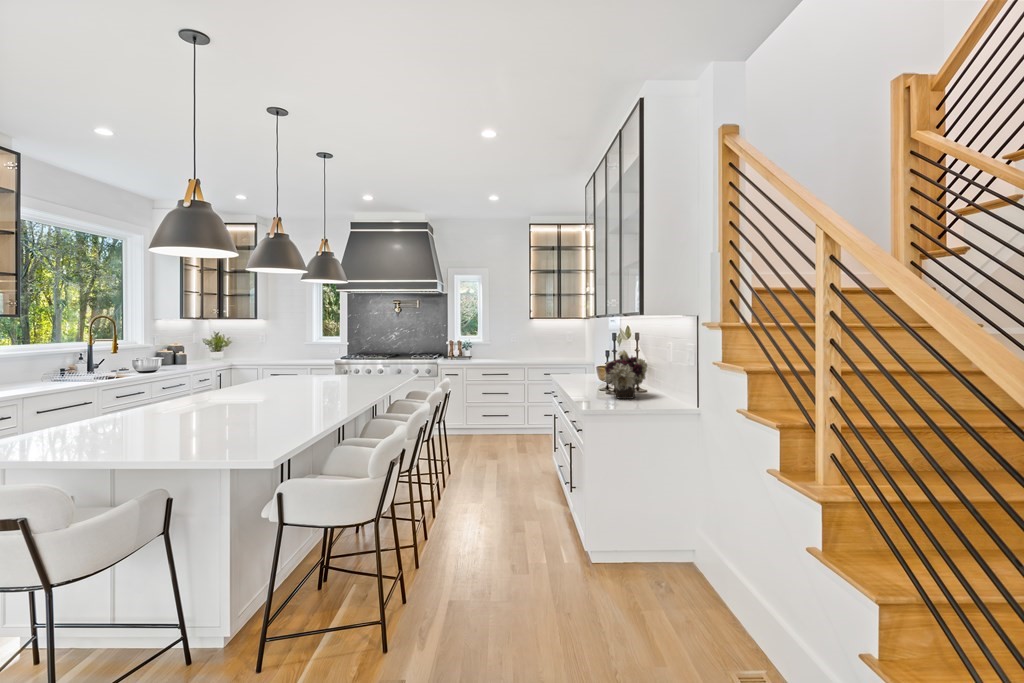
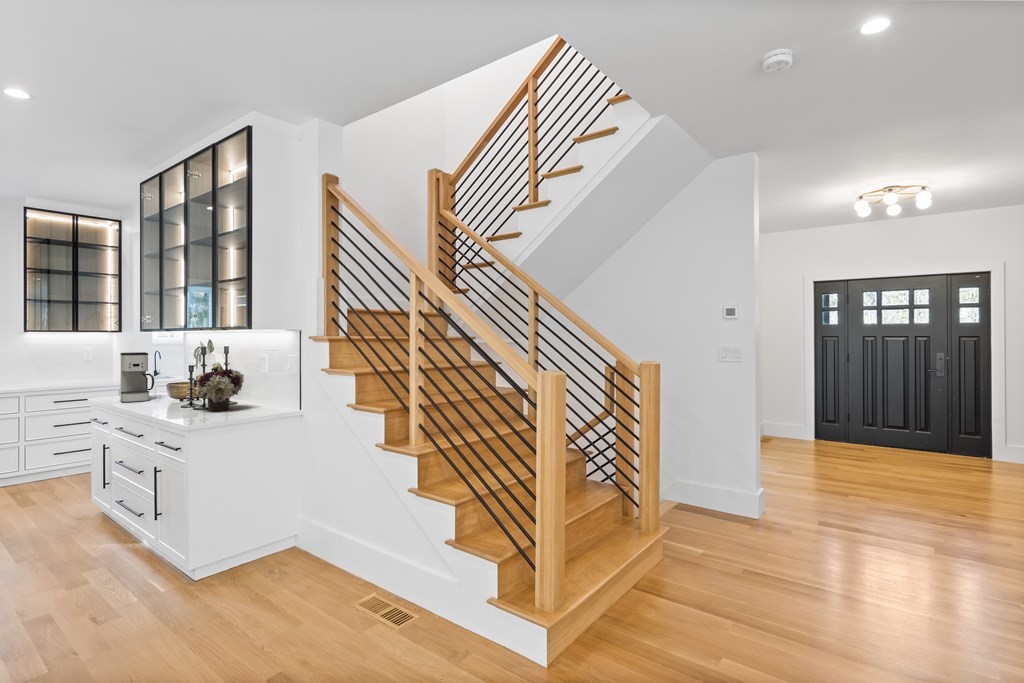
coffee maker: none [567,338,592,382] -> present [120,352,154,402]

